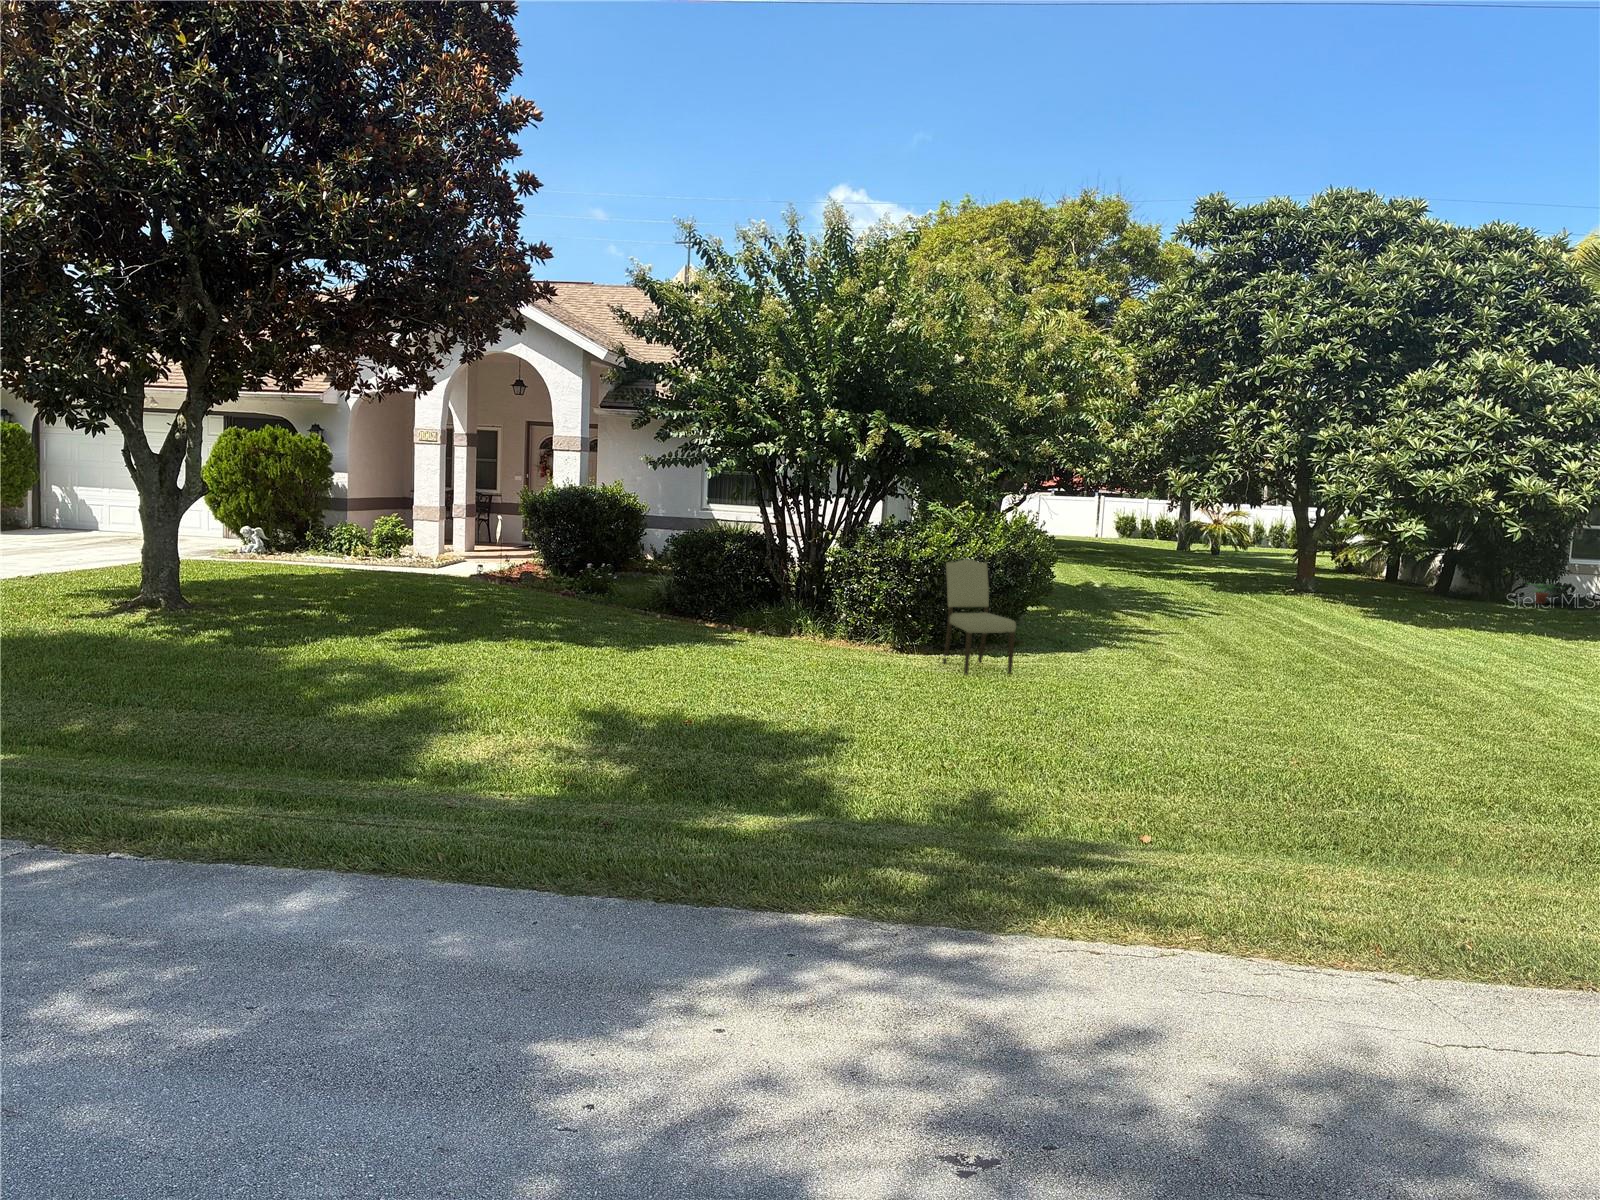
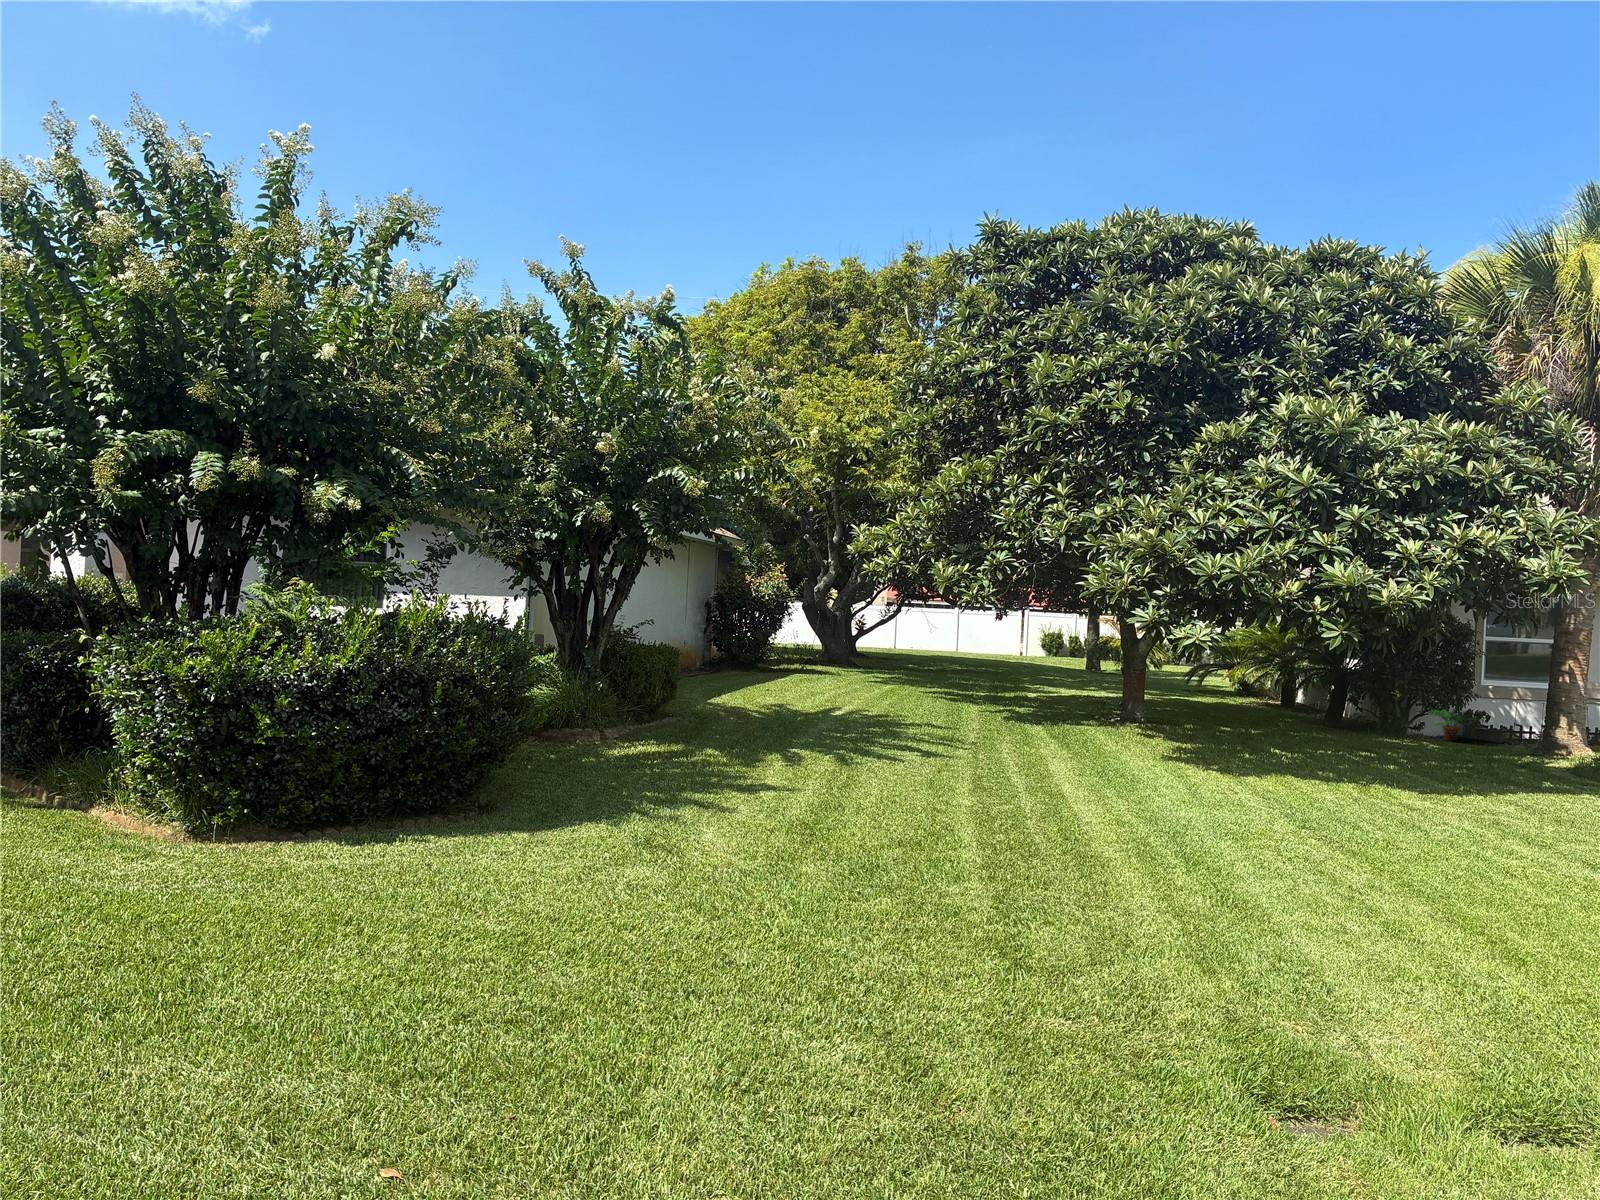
chair: present [943,559,1016,675] -> none [202,667,328,872]

